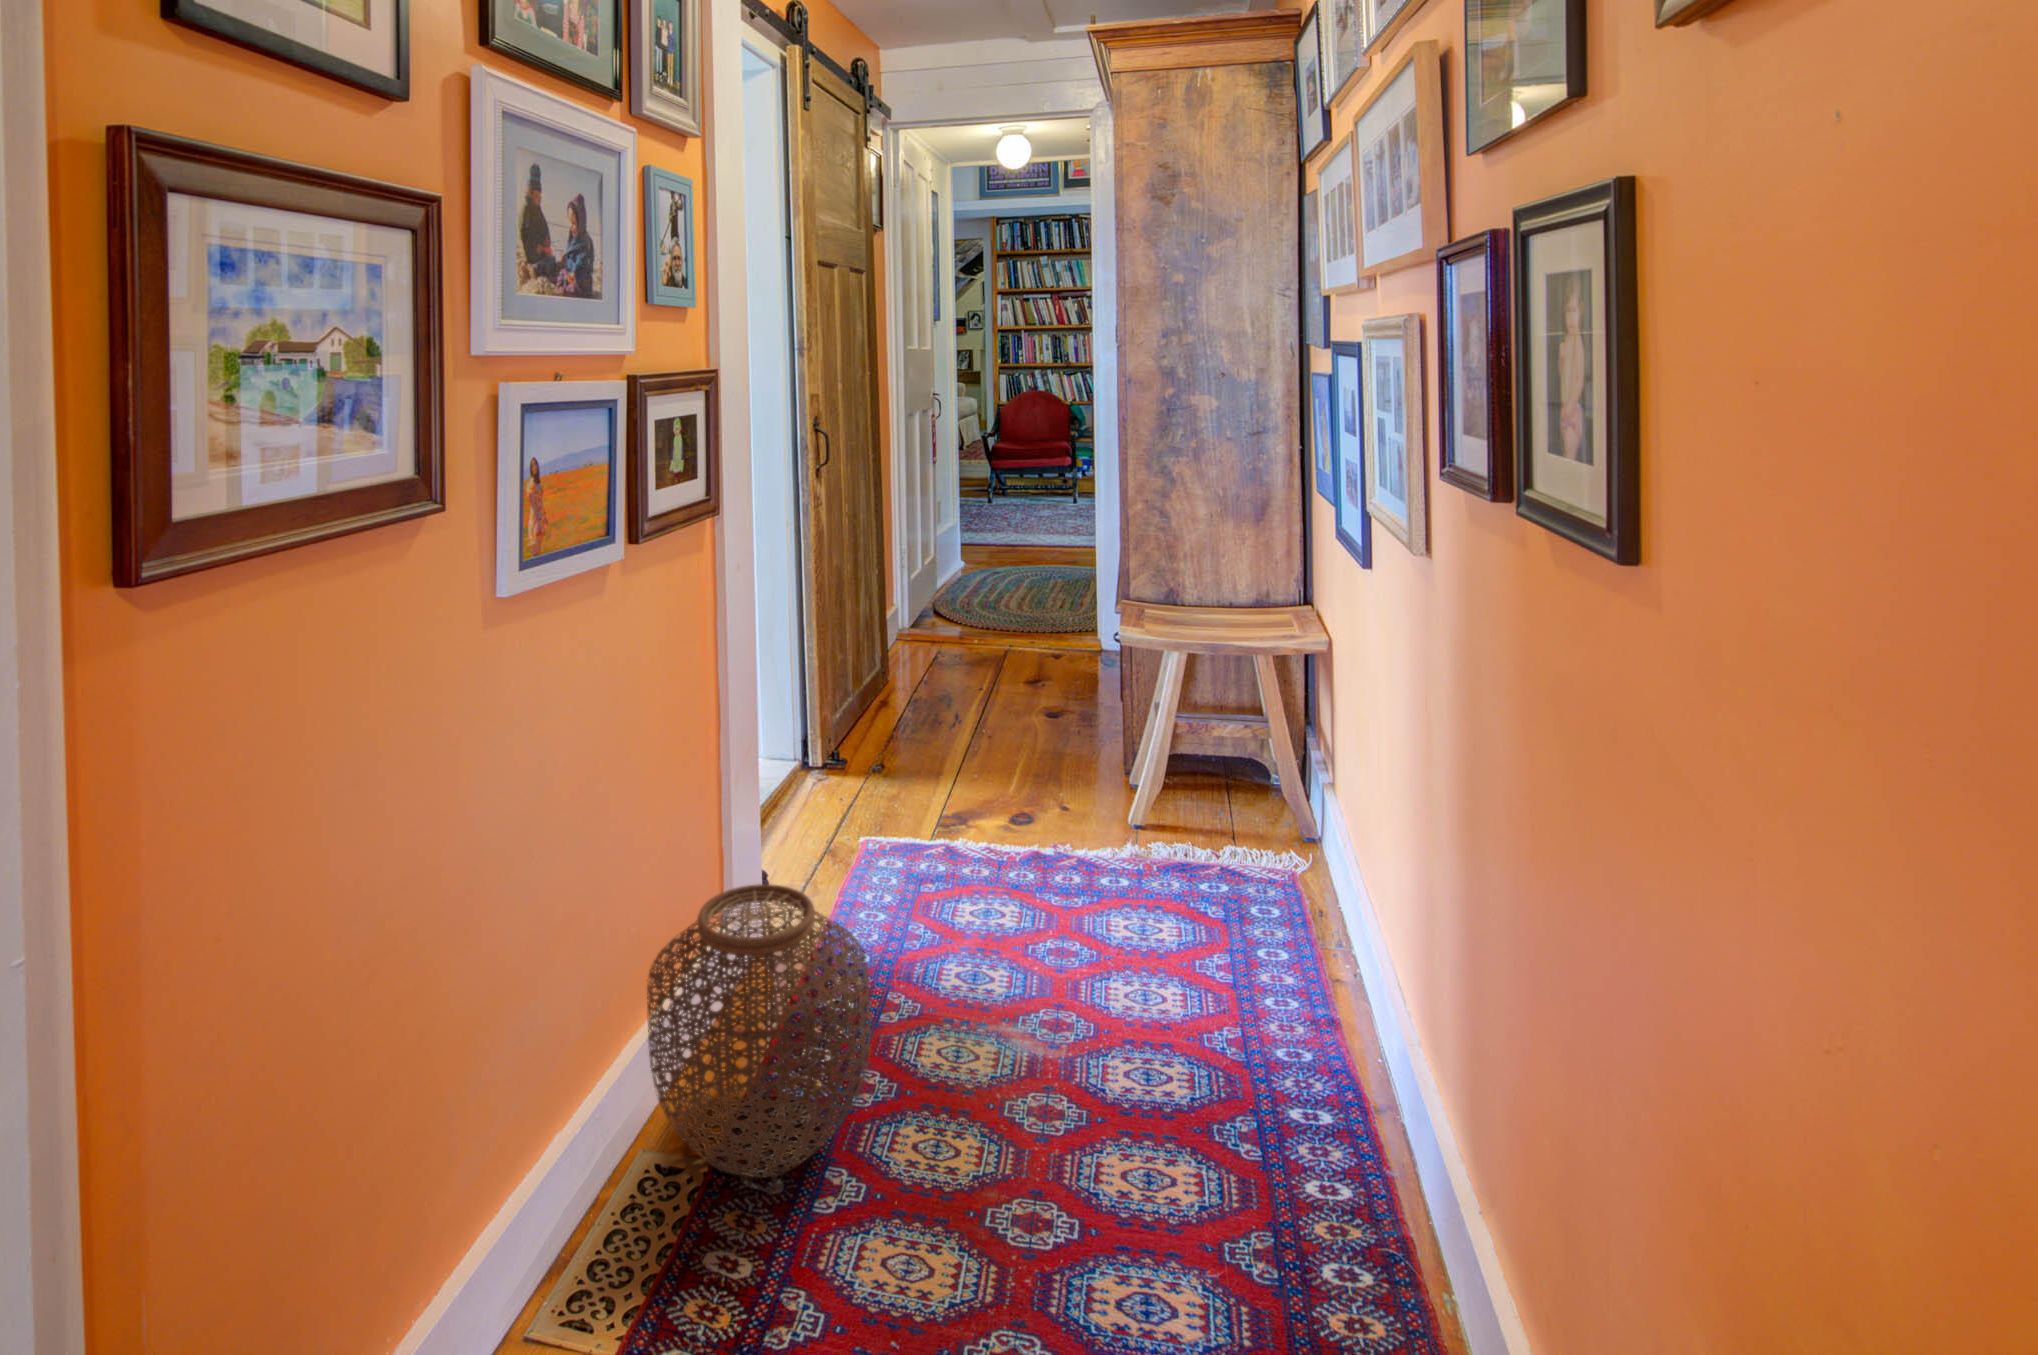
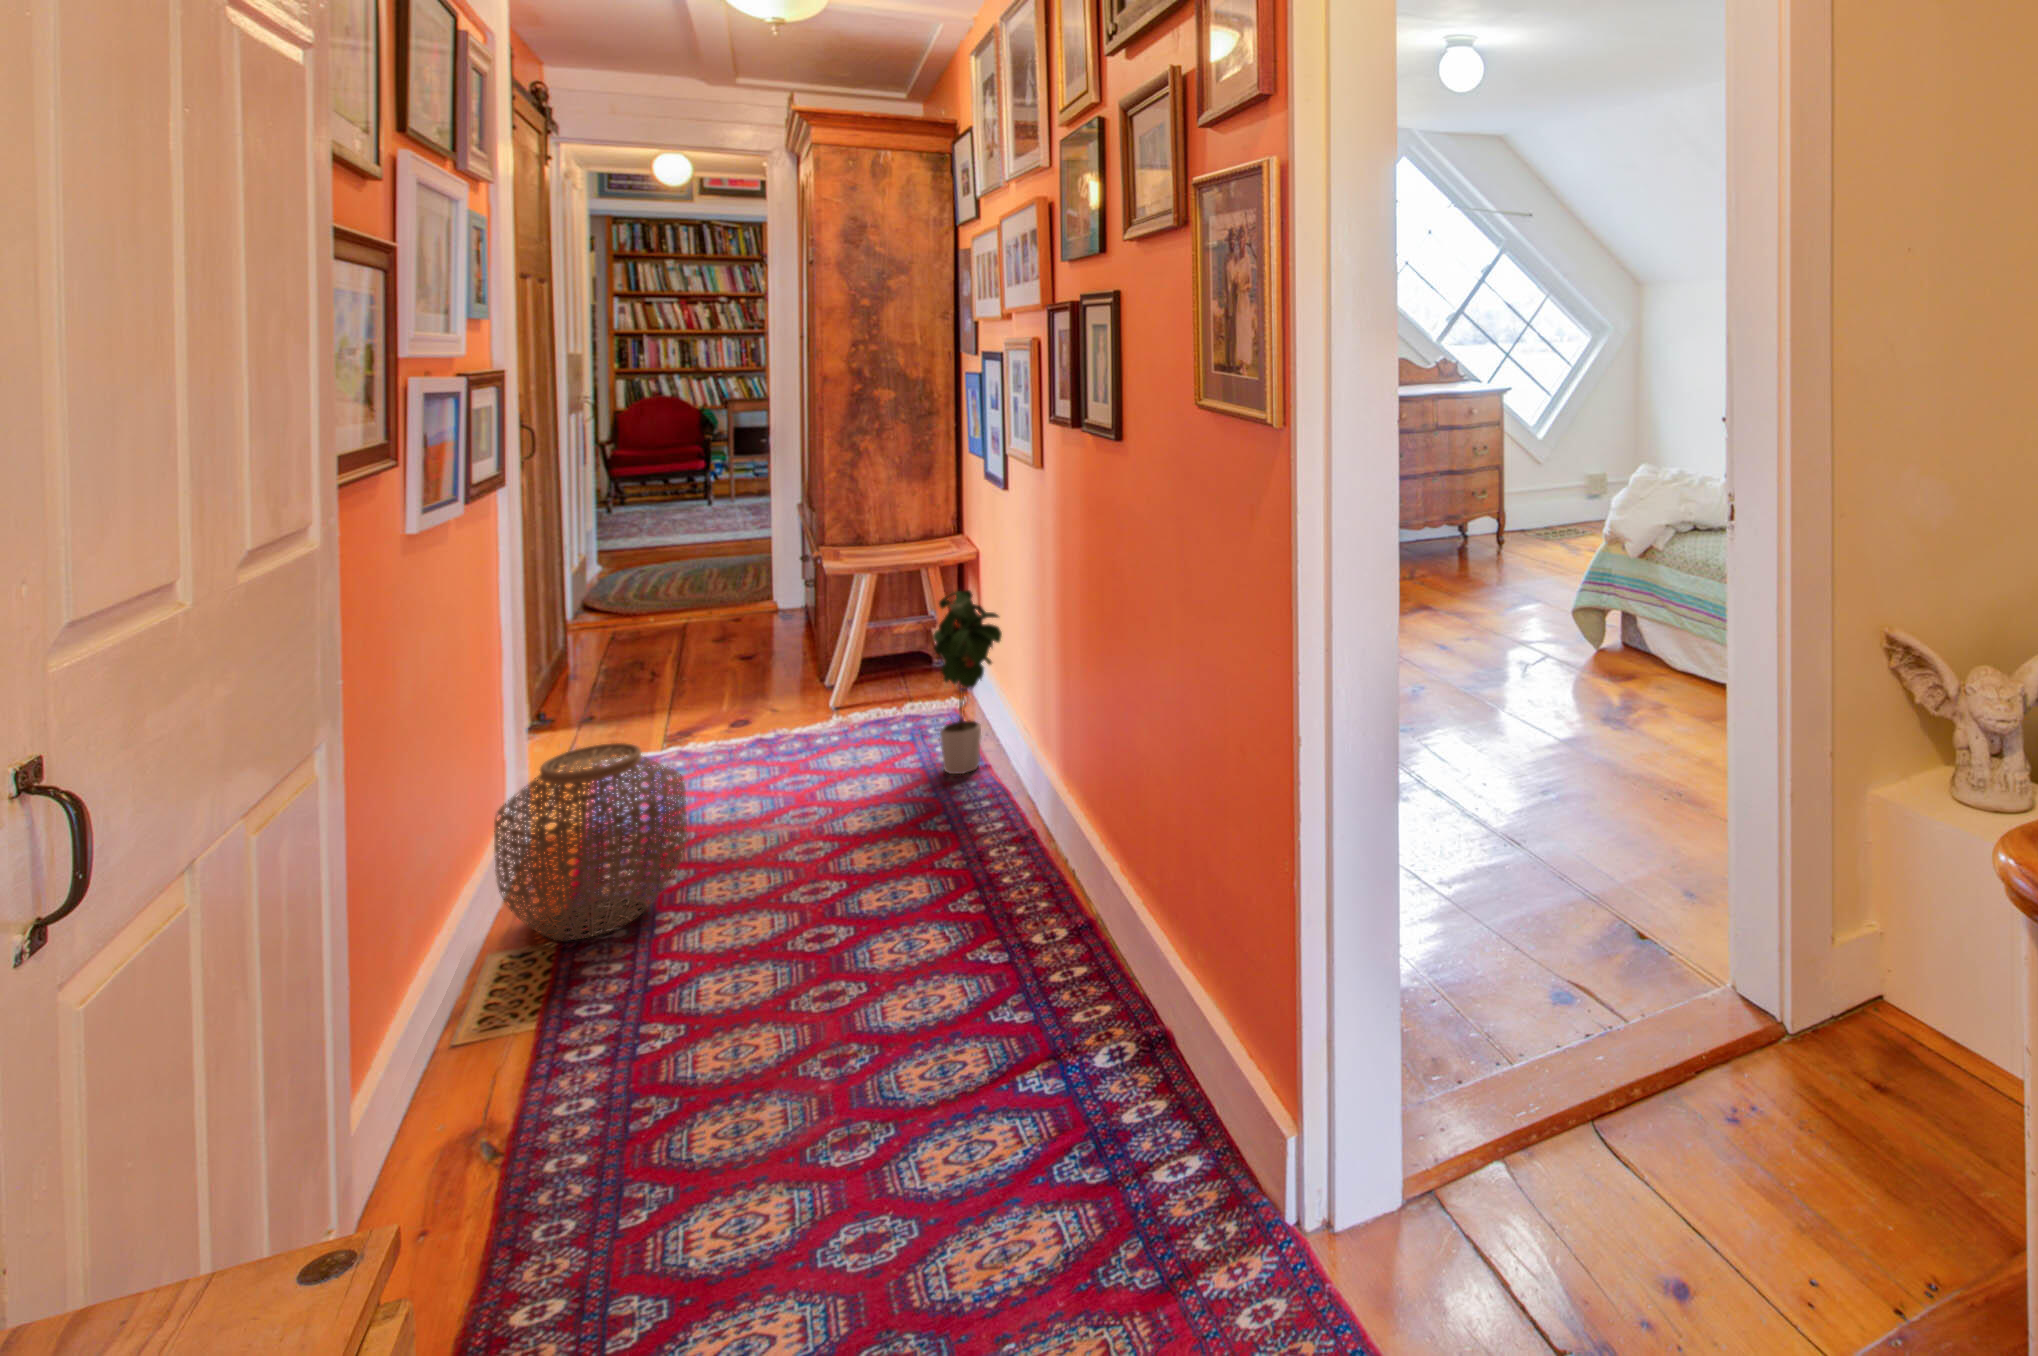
potted plant: none [1247,717,1355,1023] -> present [933,590,1002,774]

